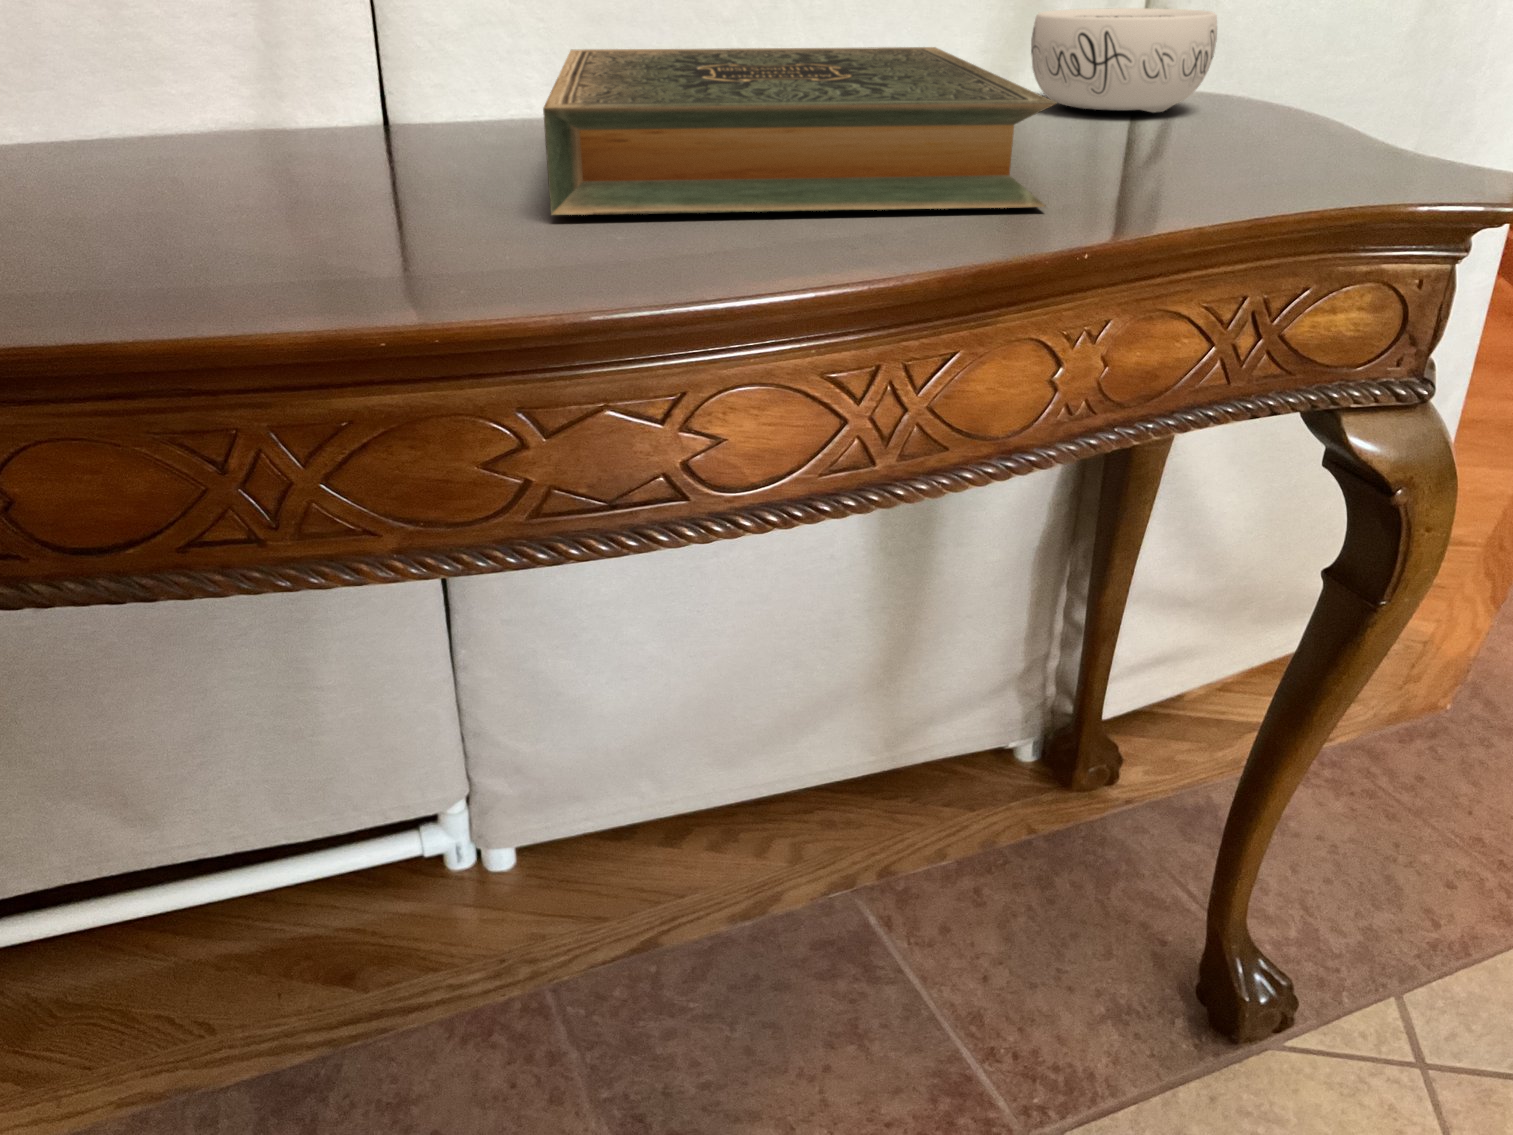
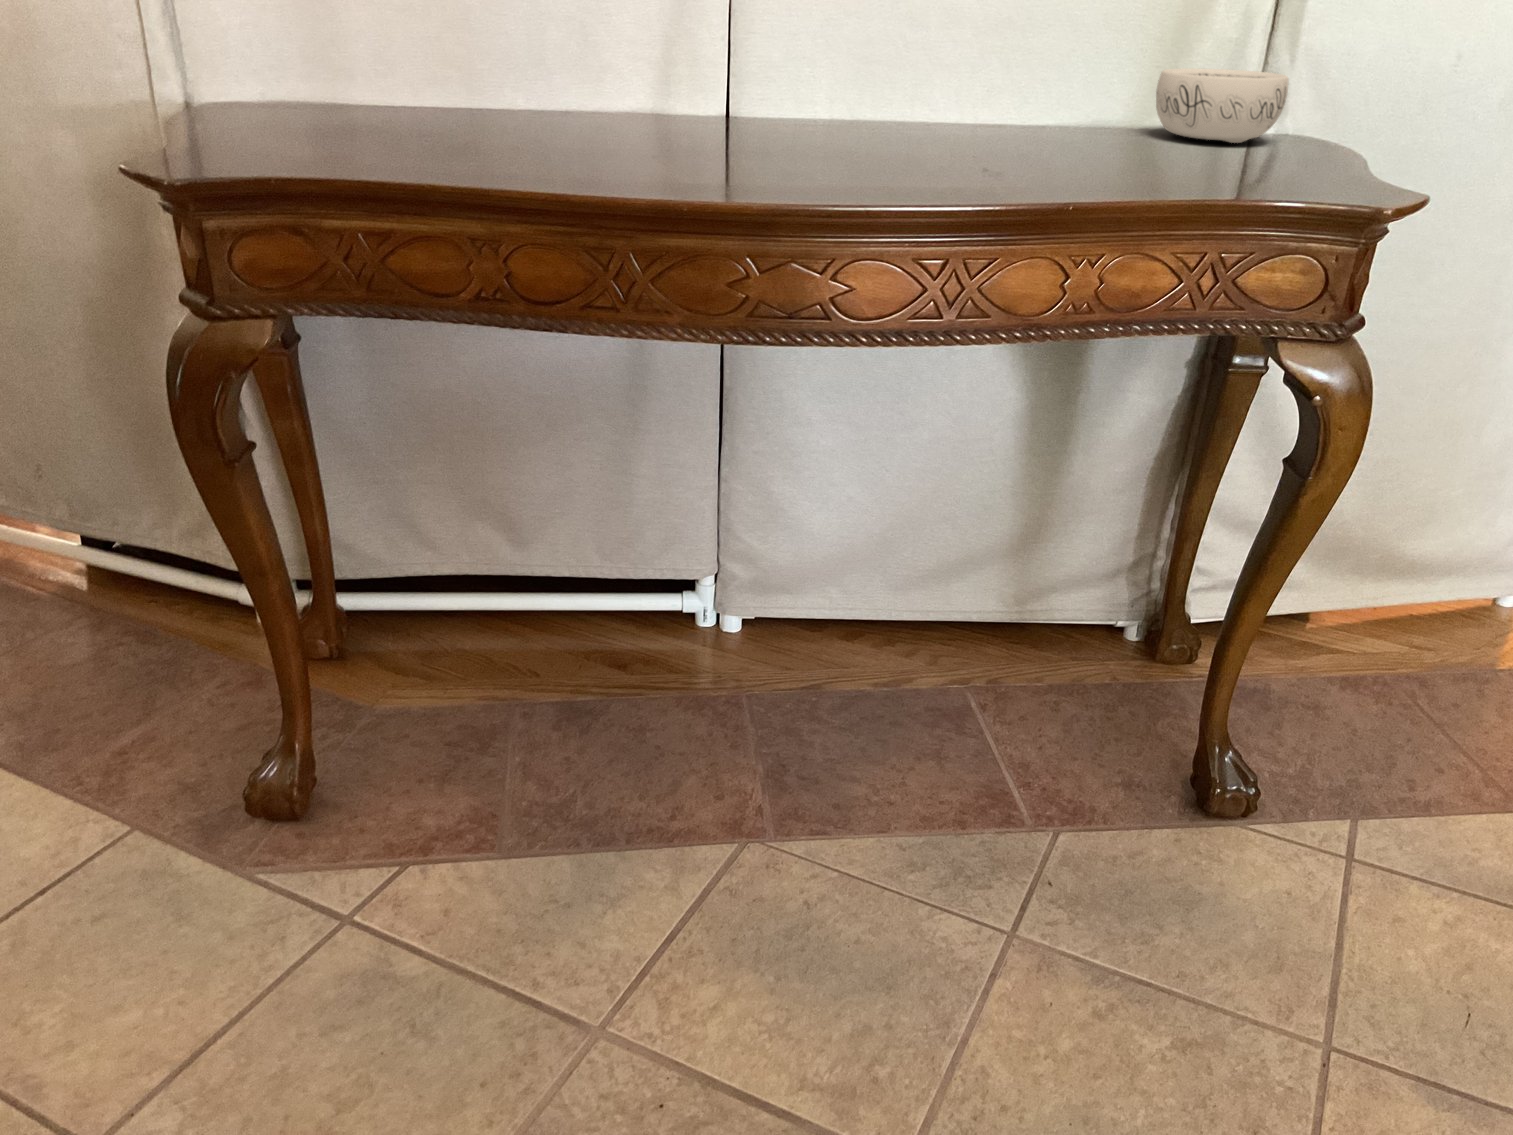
hardback book: present [543,47,1057,215] -> none [792,75,1087,185]

